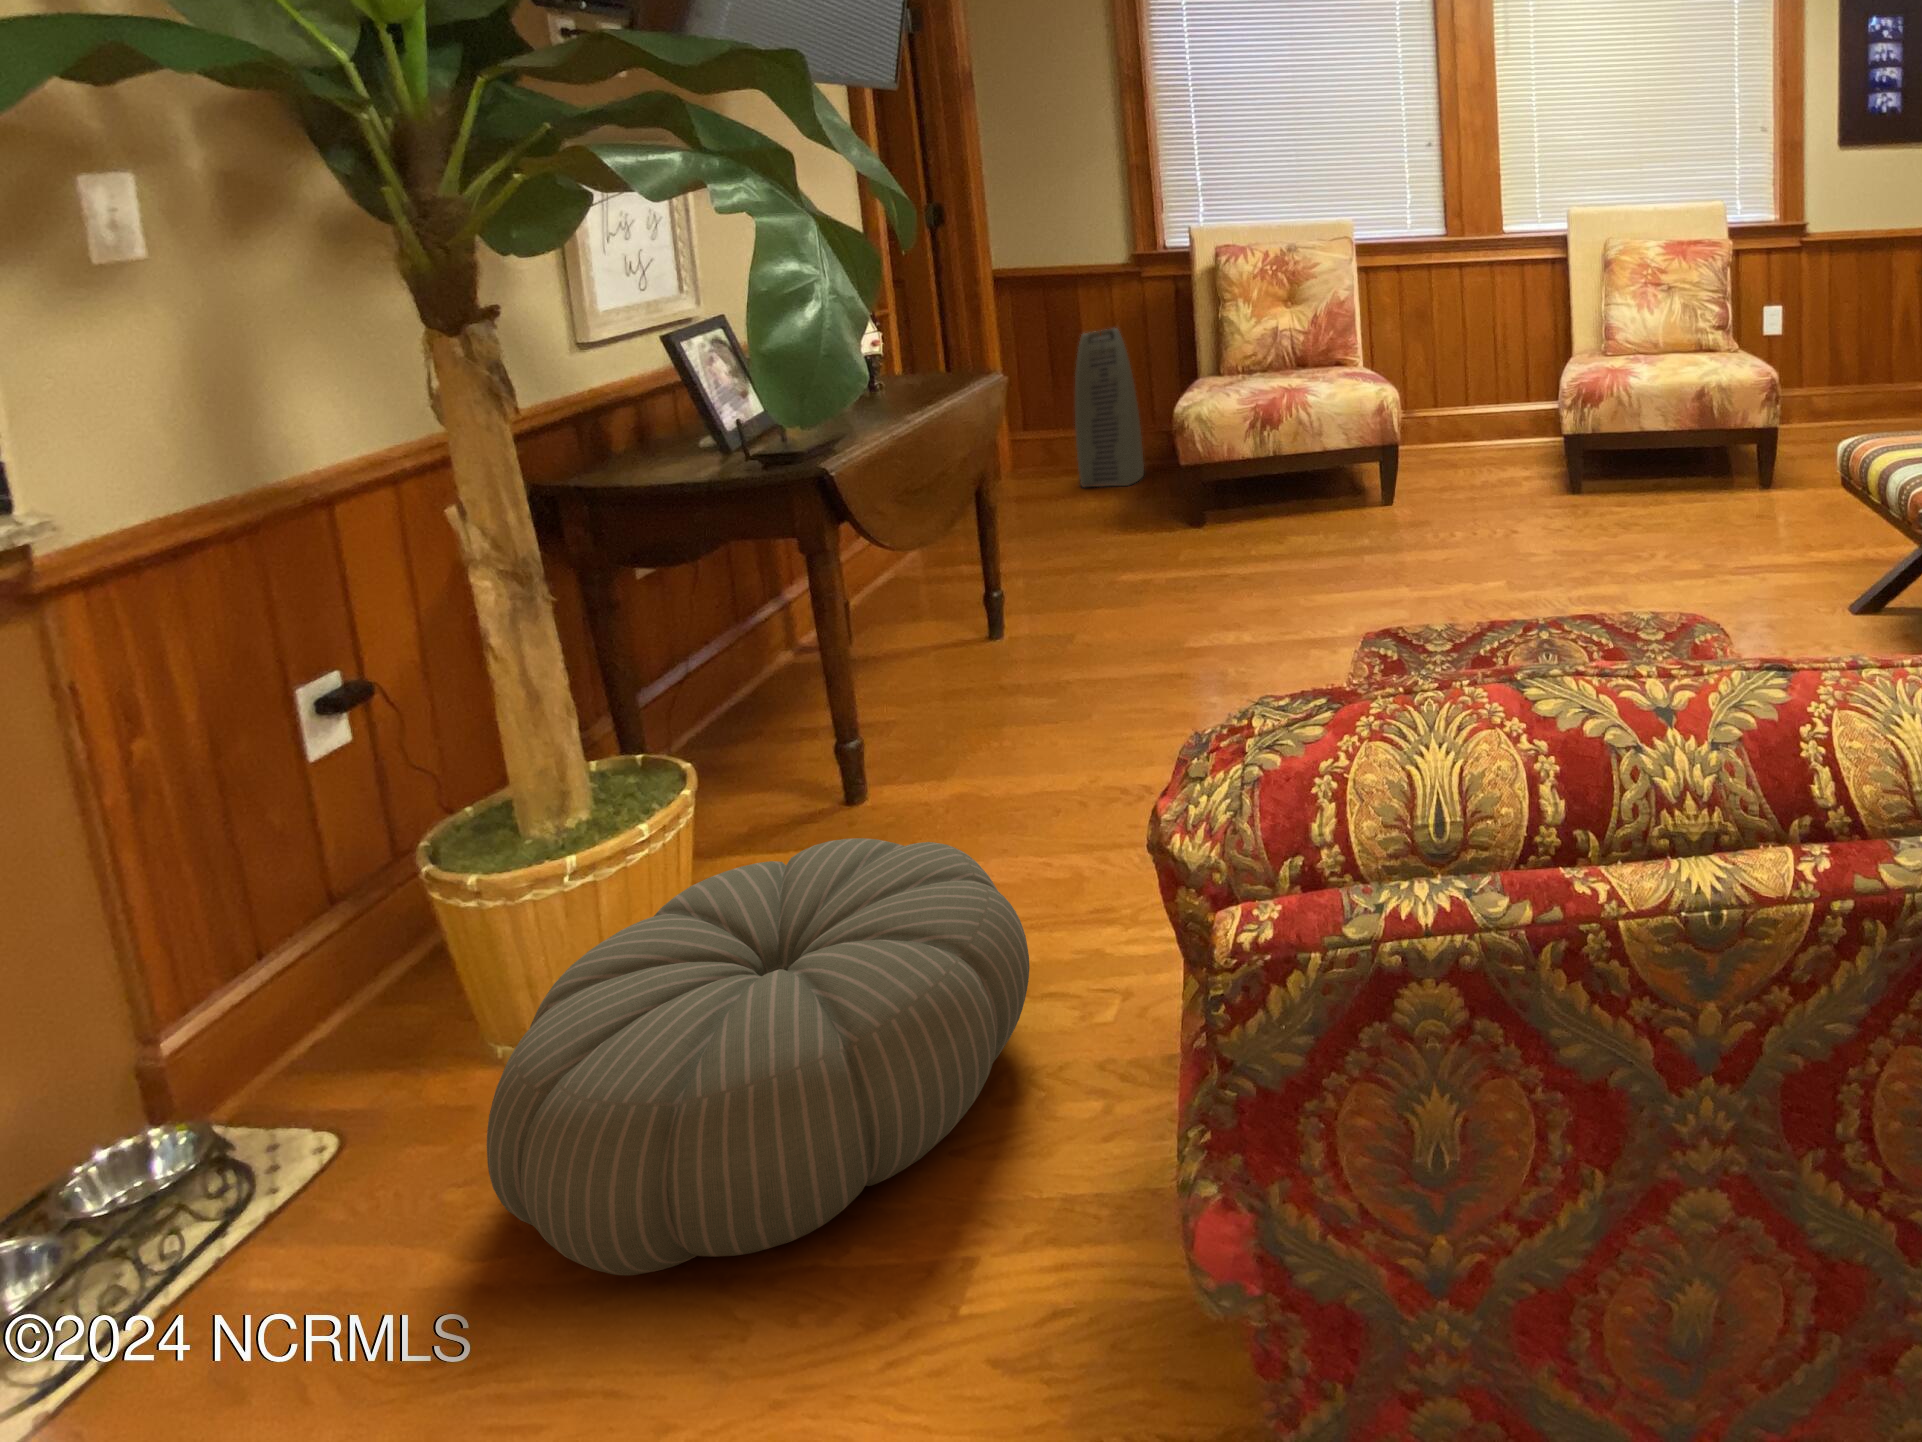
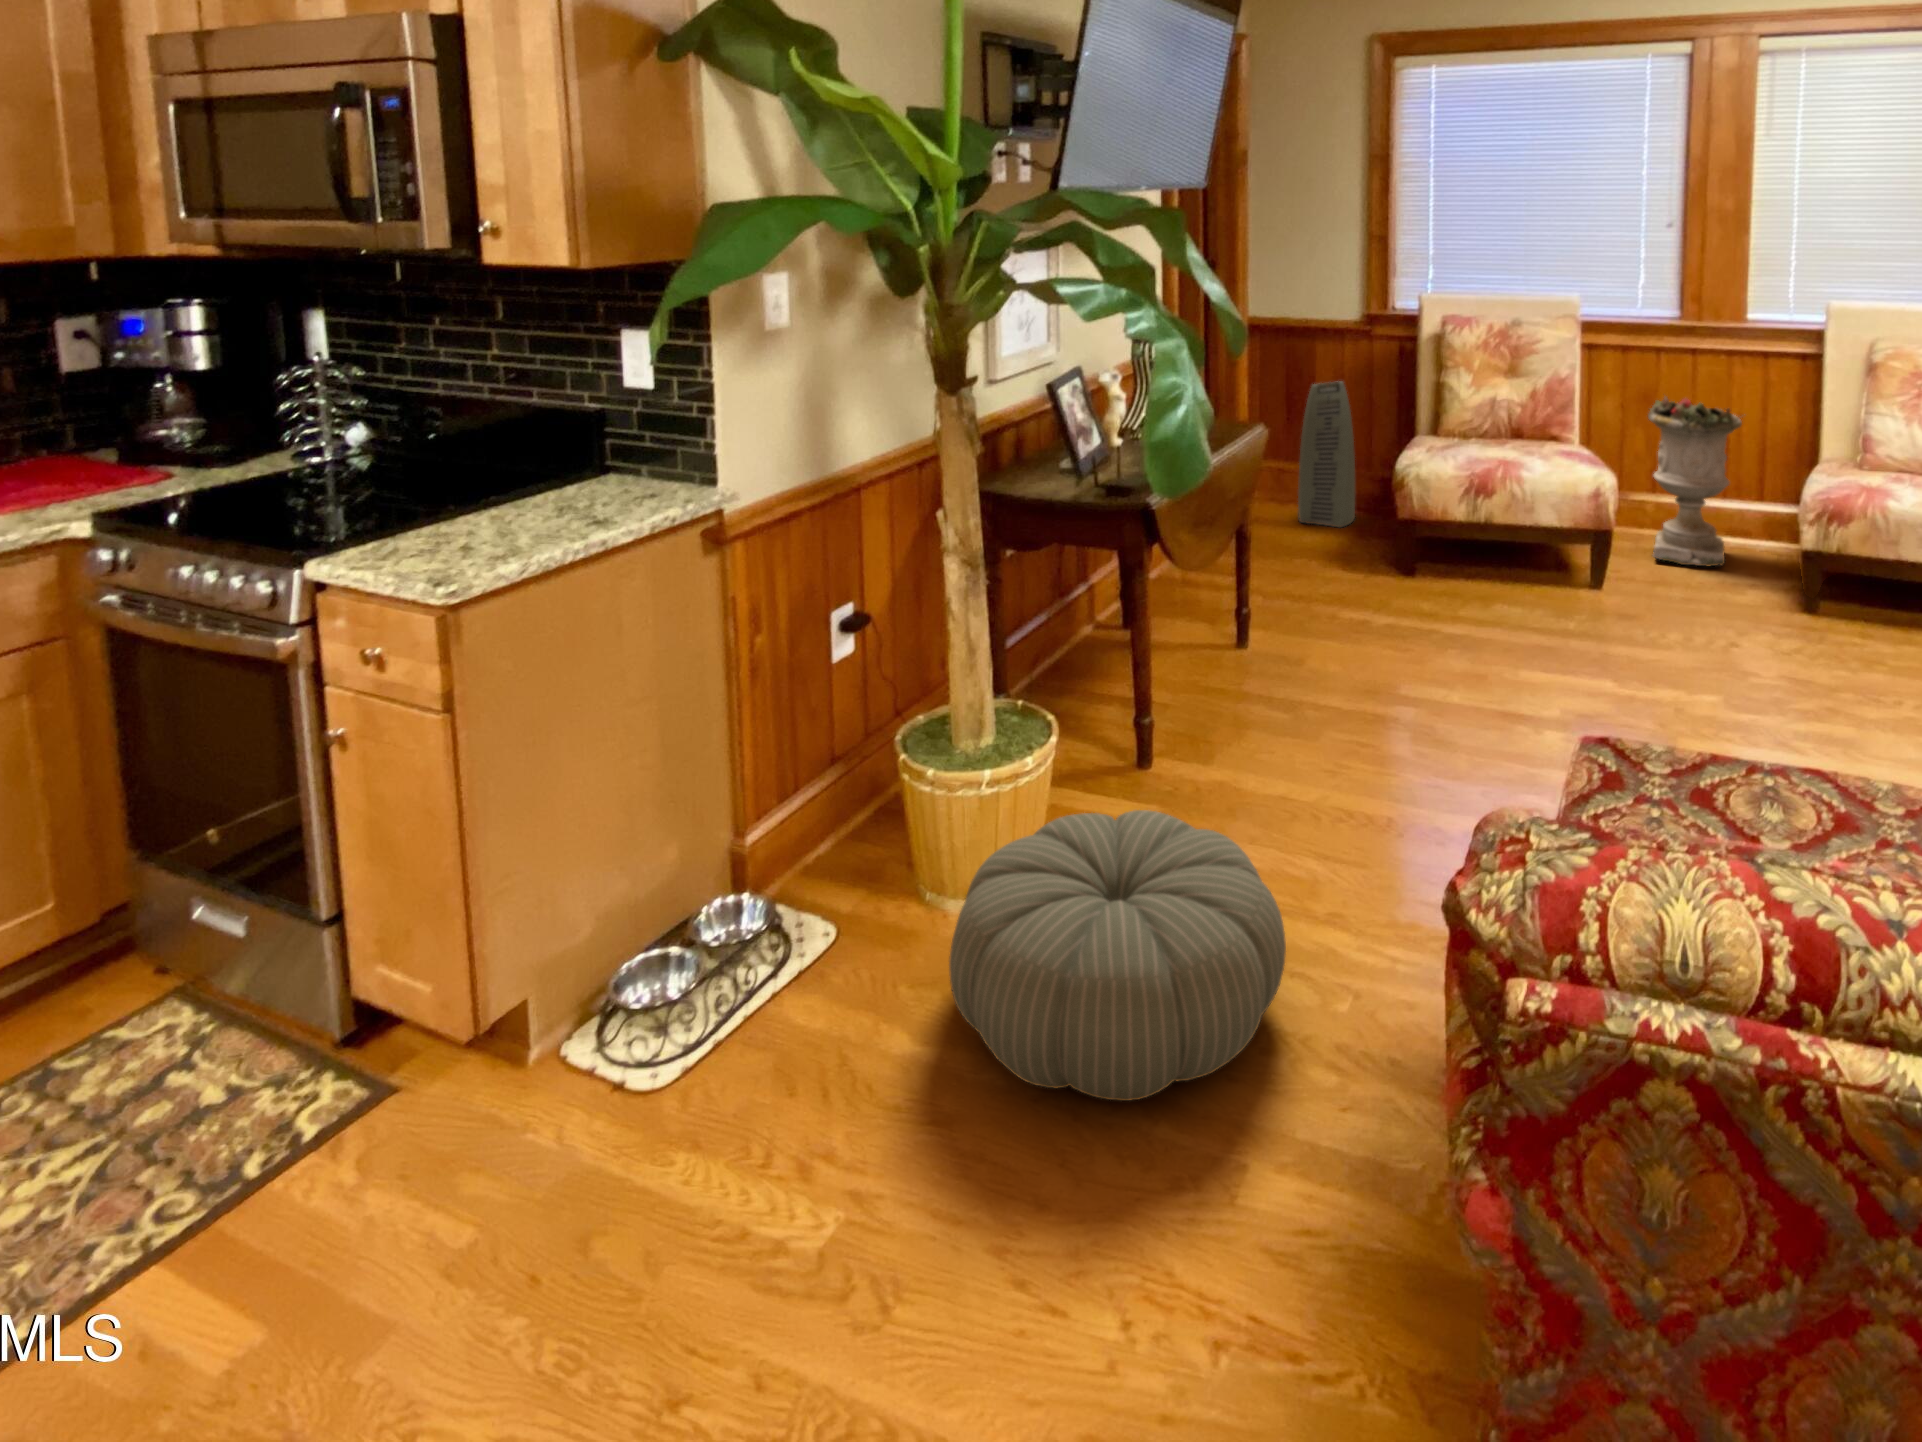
planter: none [1426,307,1512,469] -> present [1648,397,1742,566]

